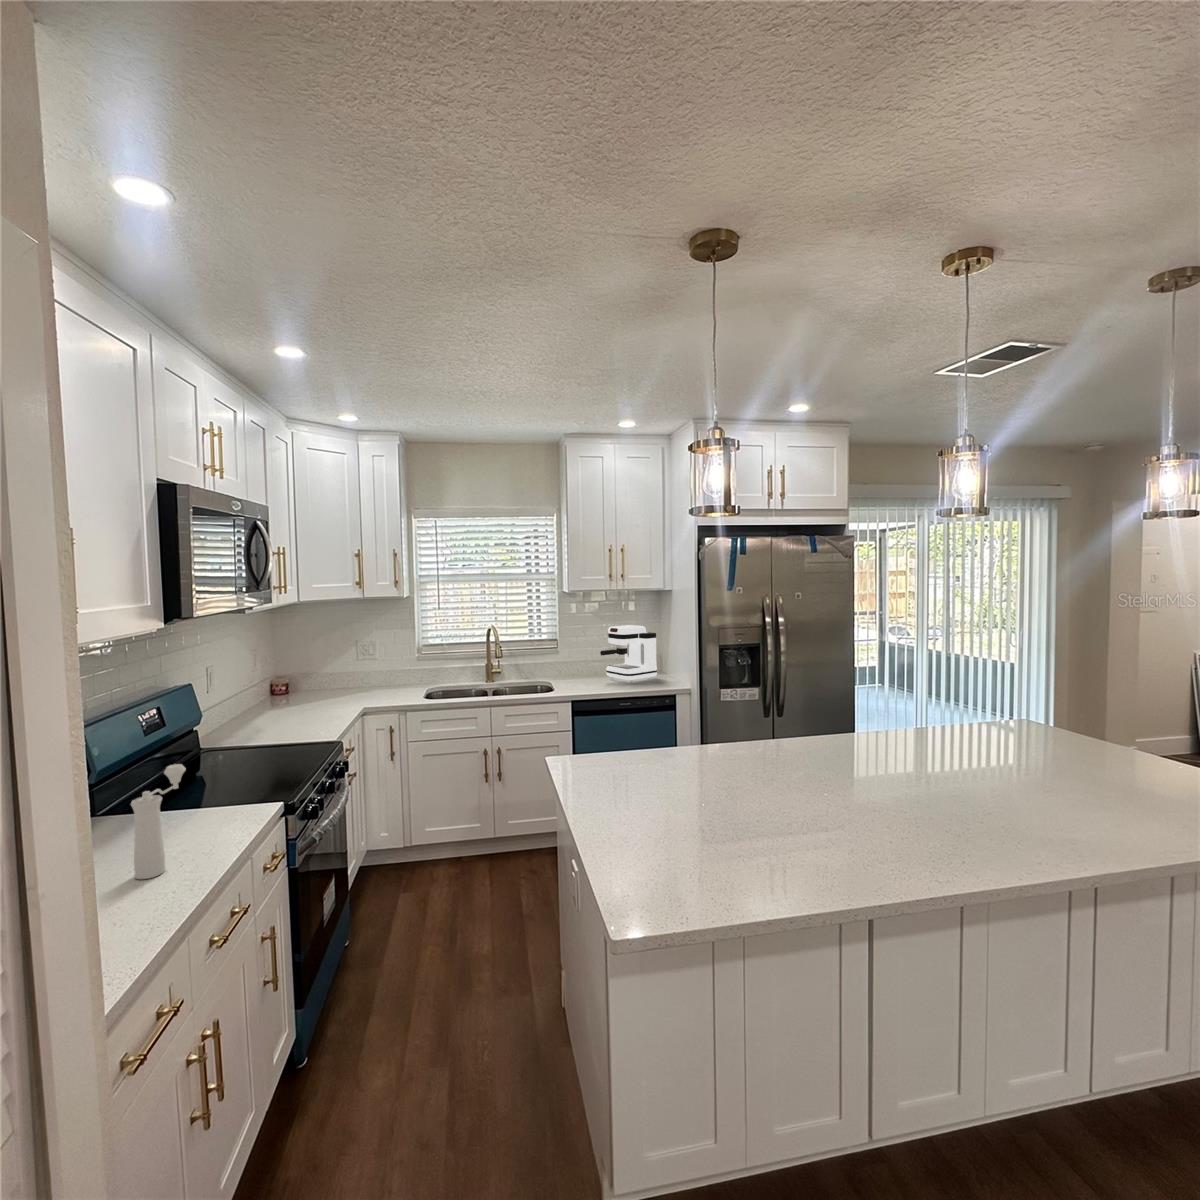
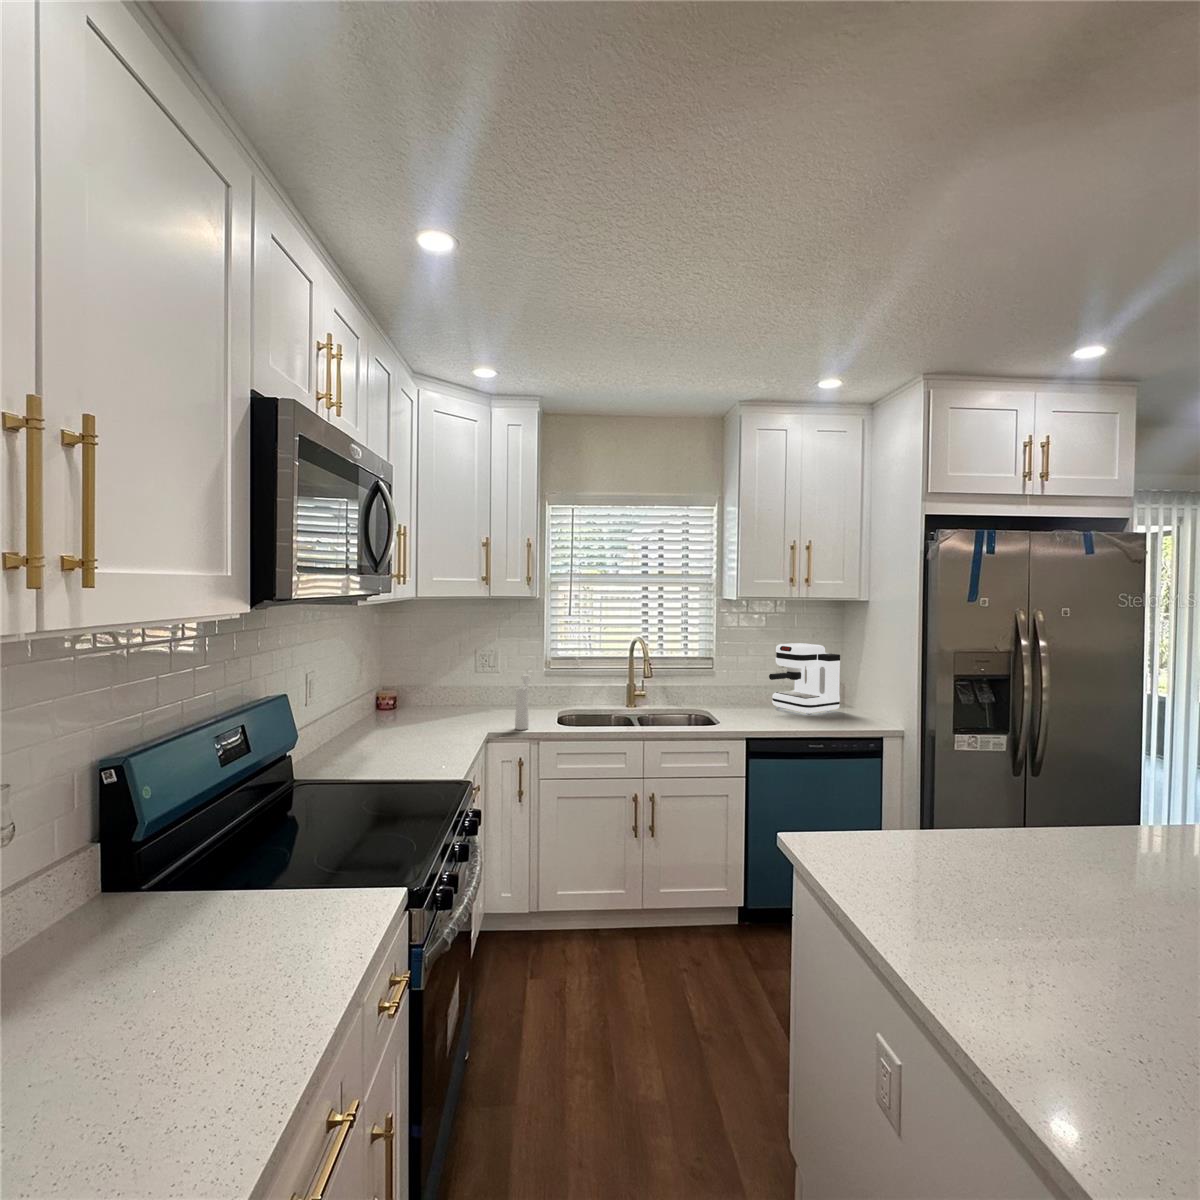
pepper mill: present [131,764,186,879] -> present [515,674,531,730]

